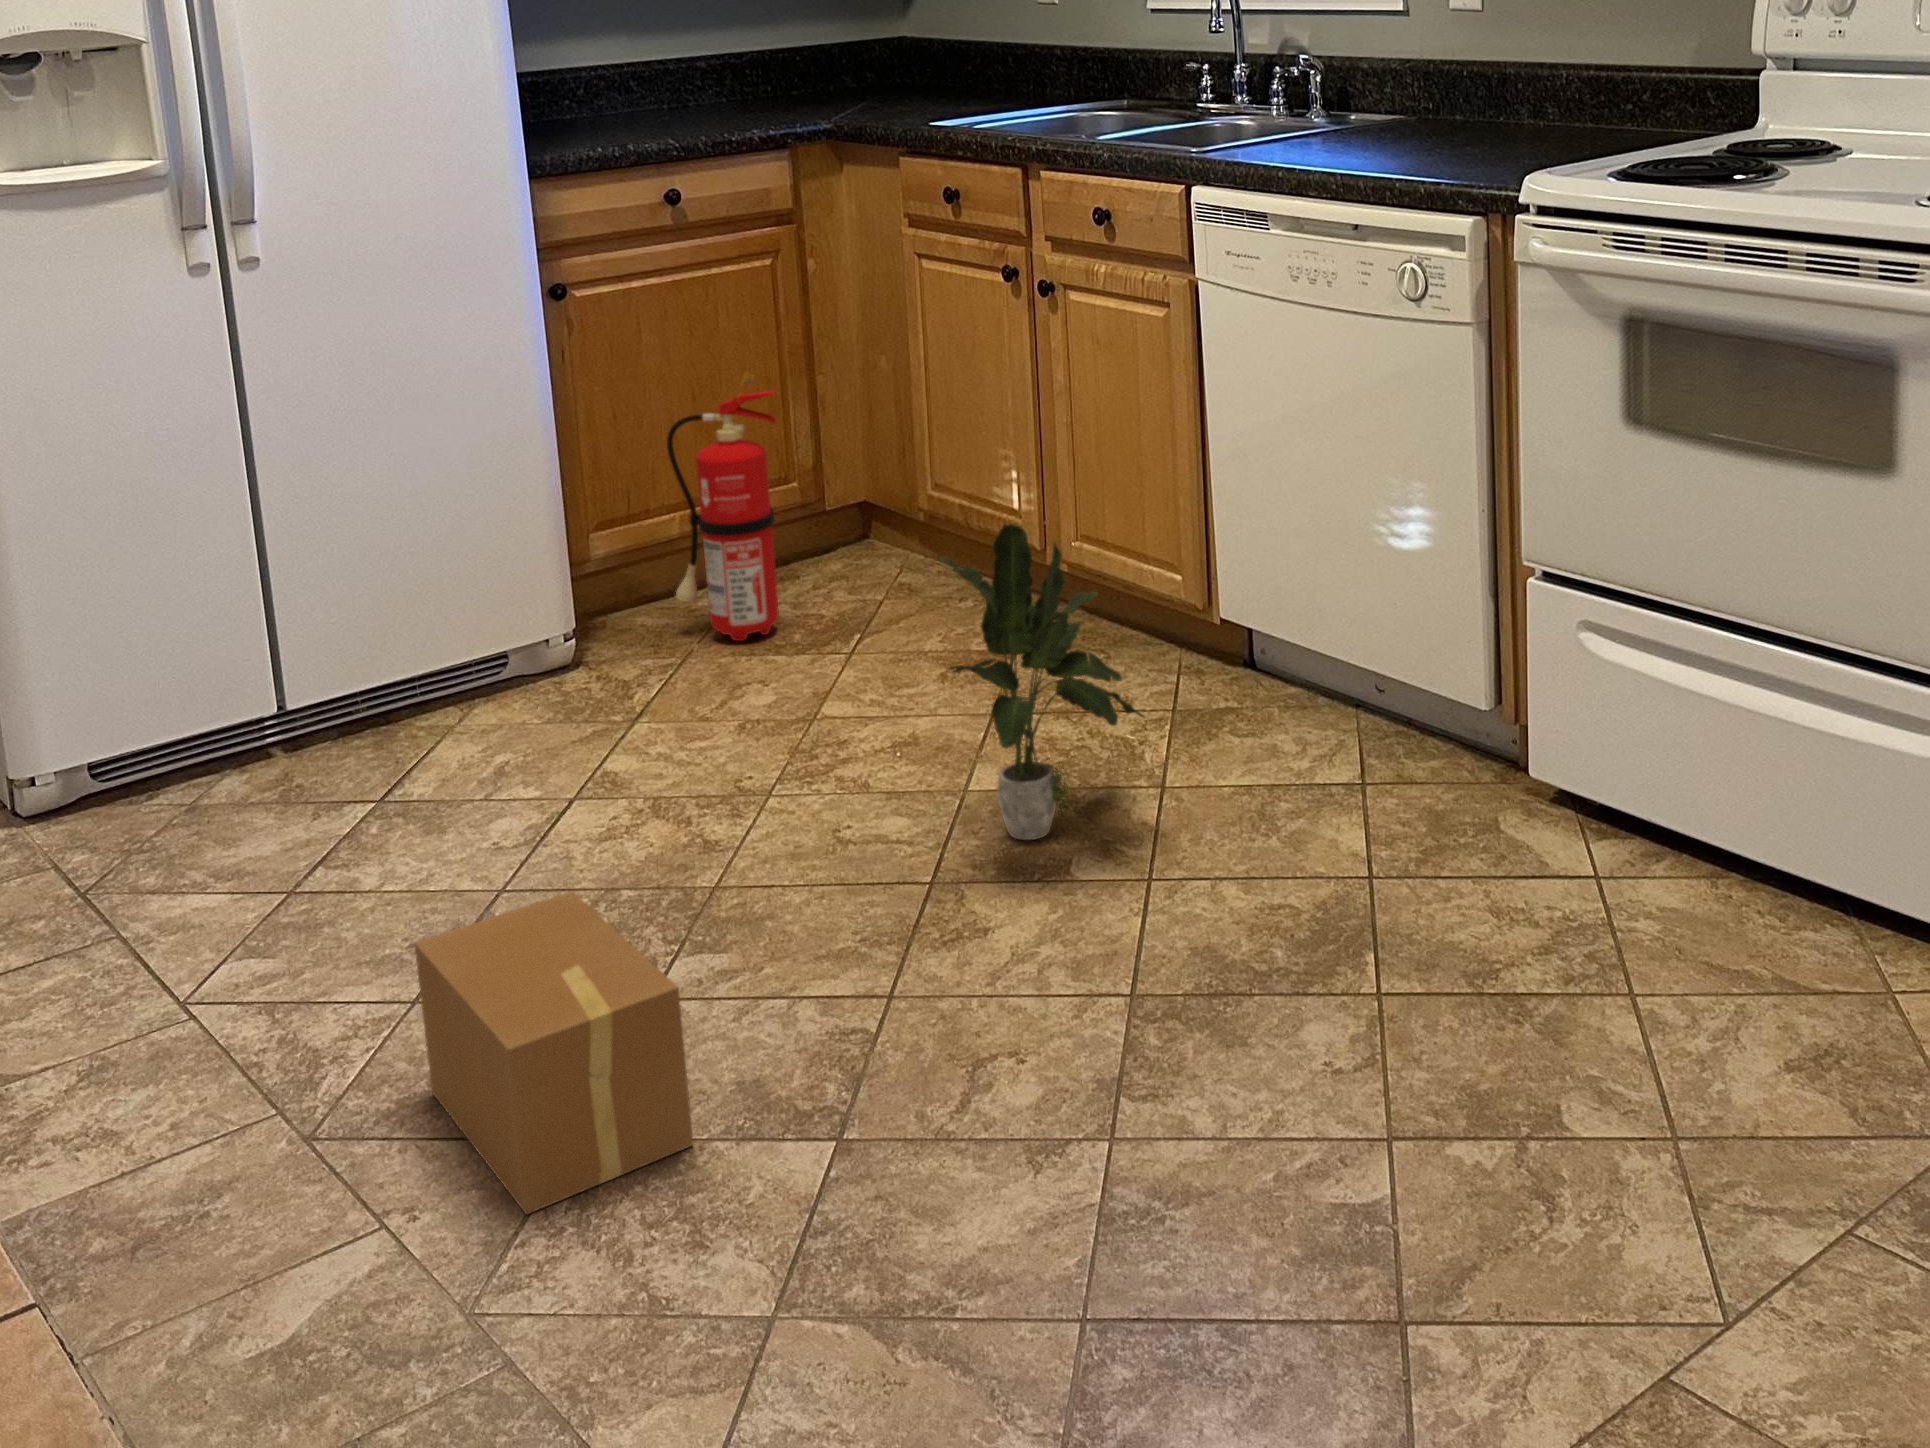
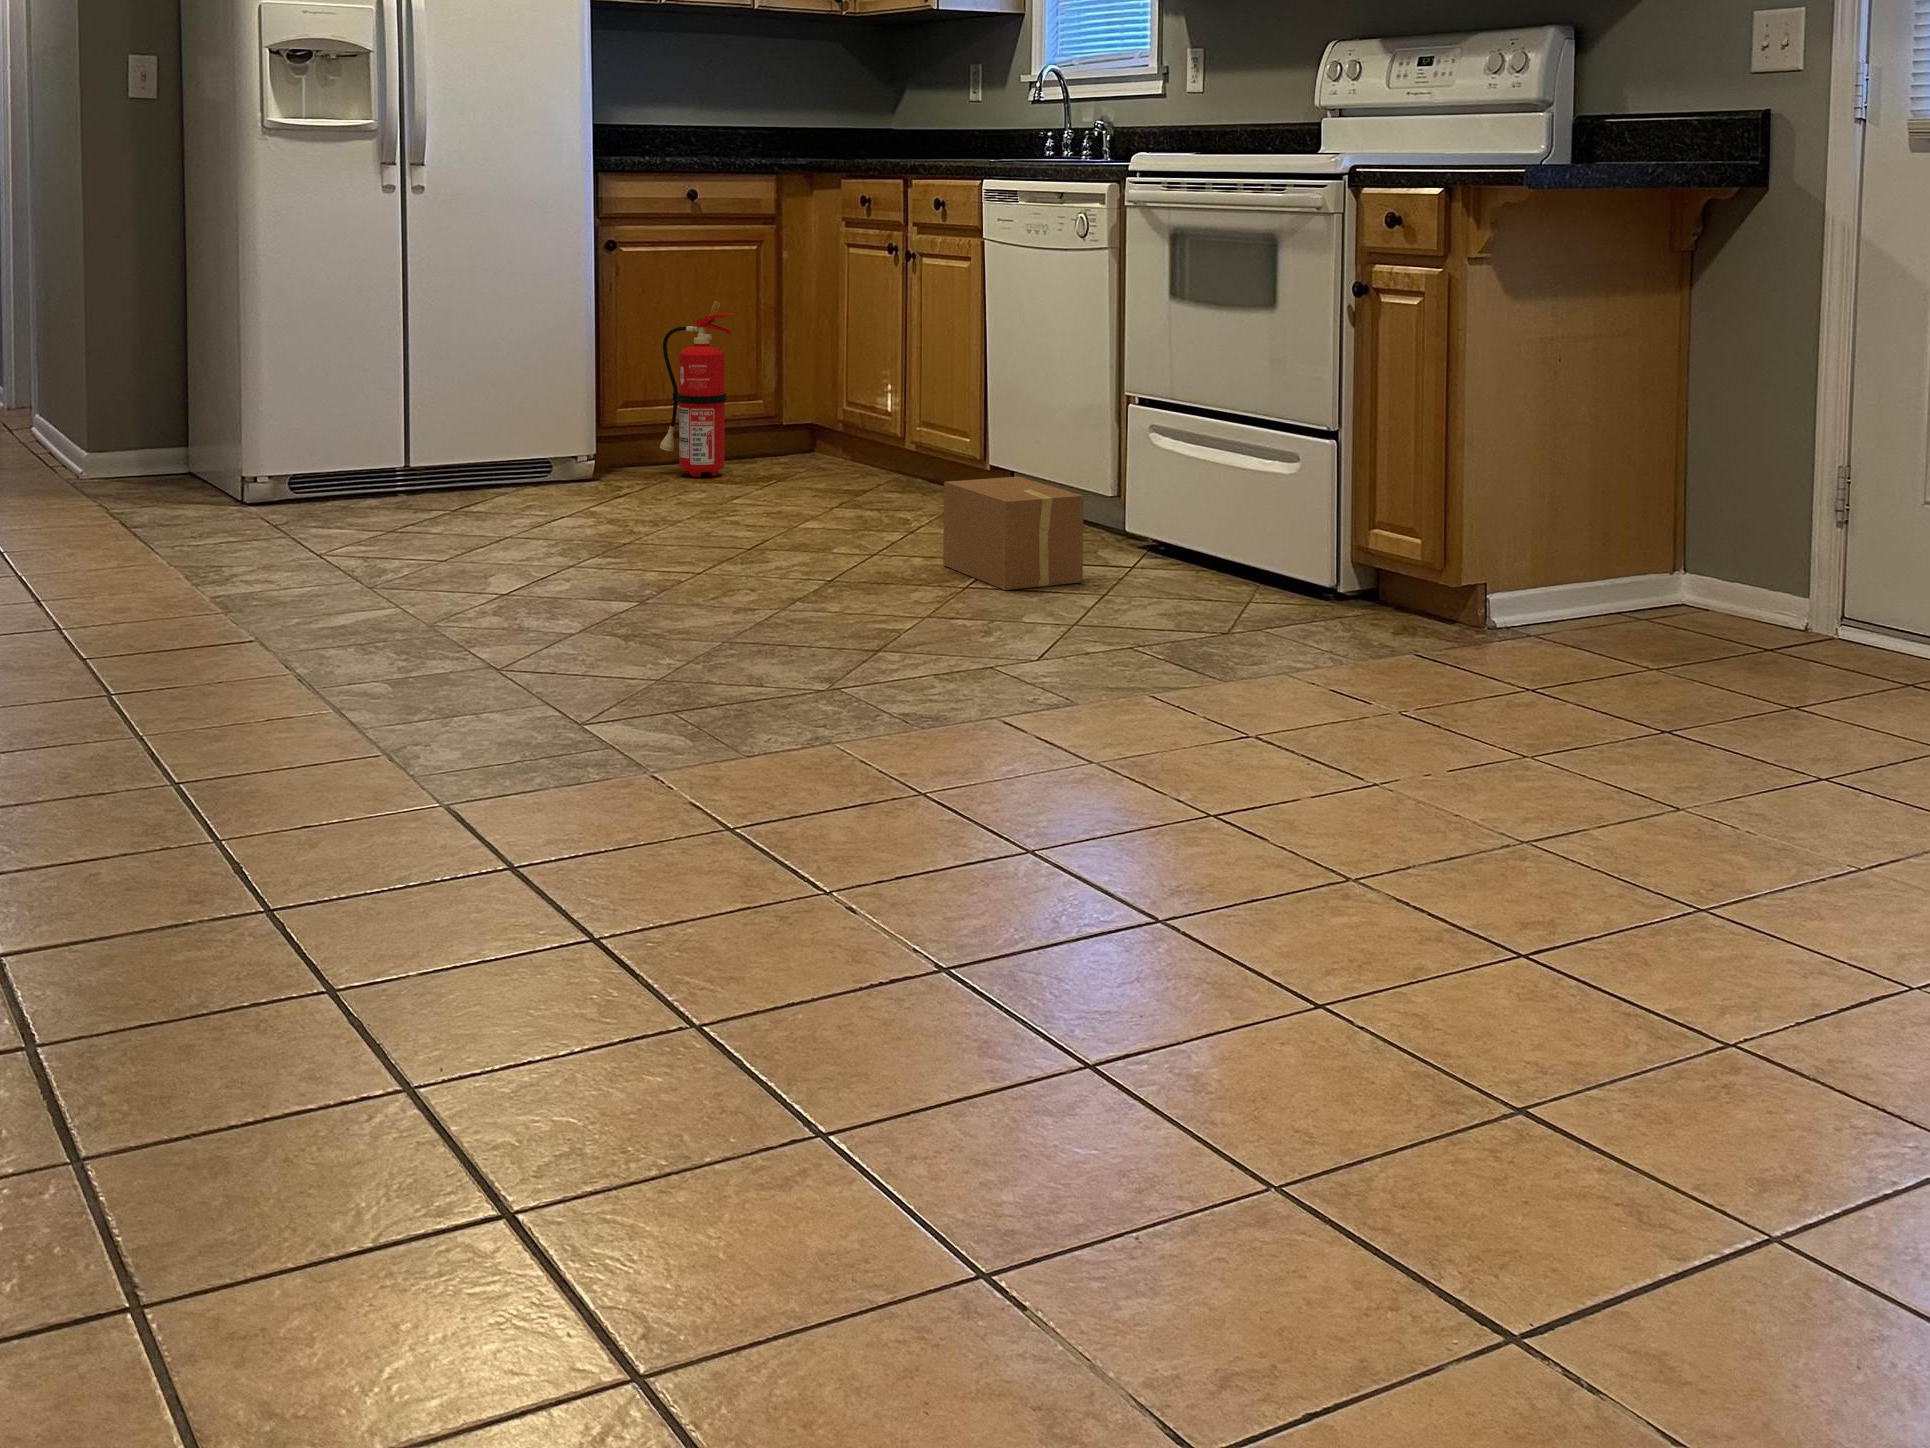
potted plant: present [939,524,1142,840] -> none [765,347,890,540]
cardboard box: present [414,891,693,1214] -> present [943,477,1083,590]

